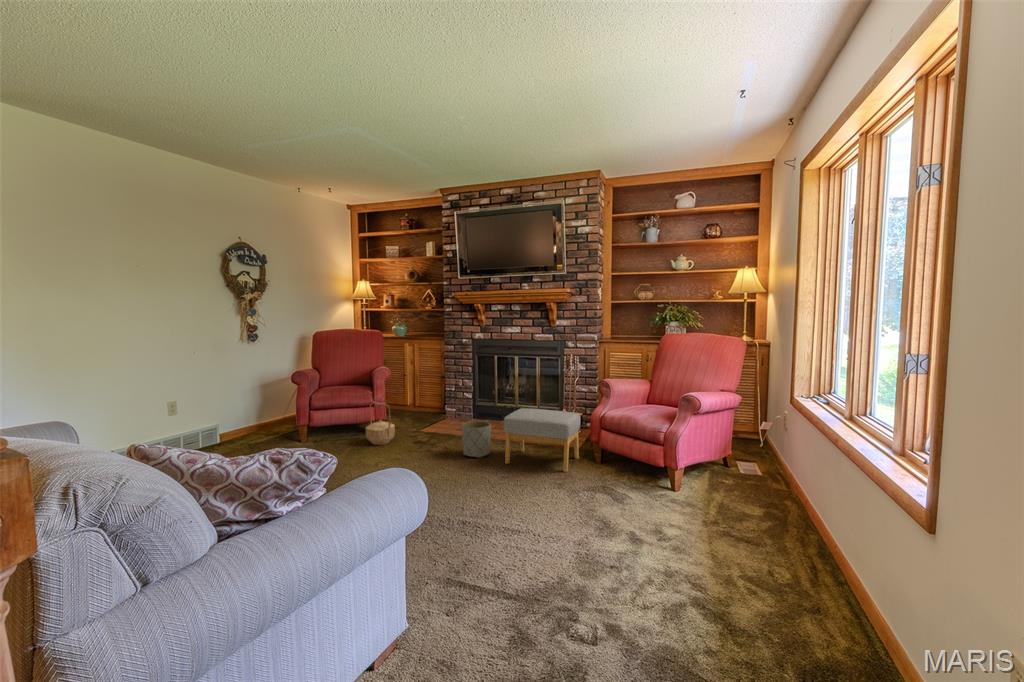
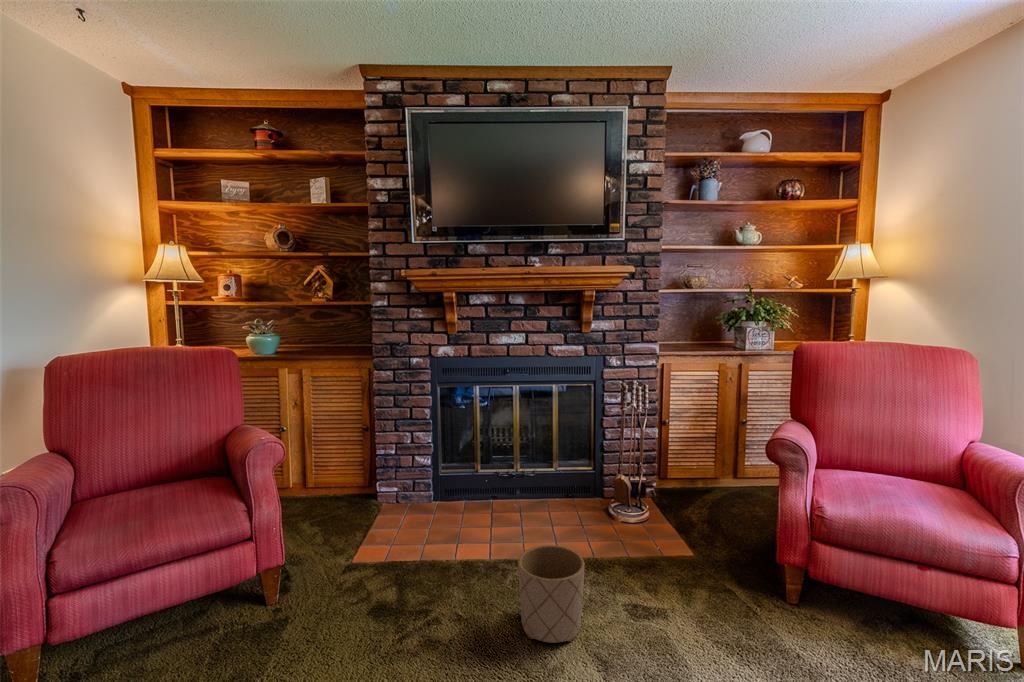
basket: present [366,402,395,445] -> none [247,531,324,644]
footstool: present [503,408,581,472] -> none [621,506,797,651]

